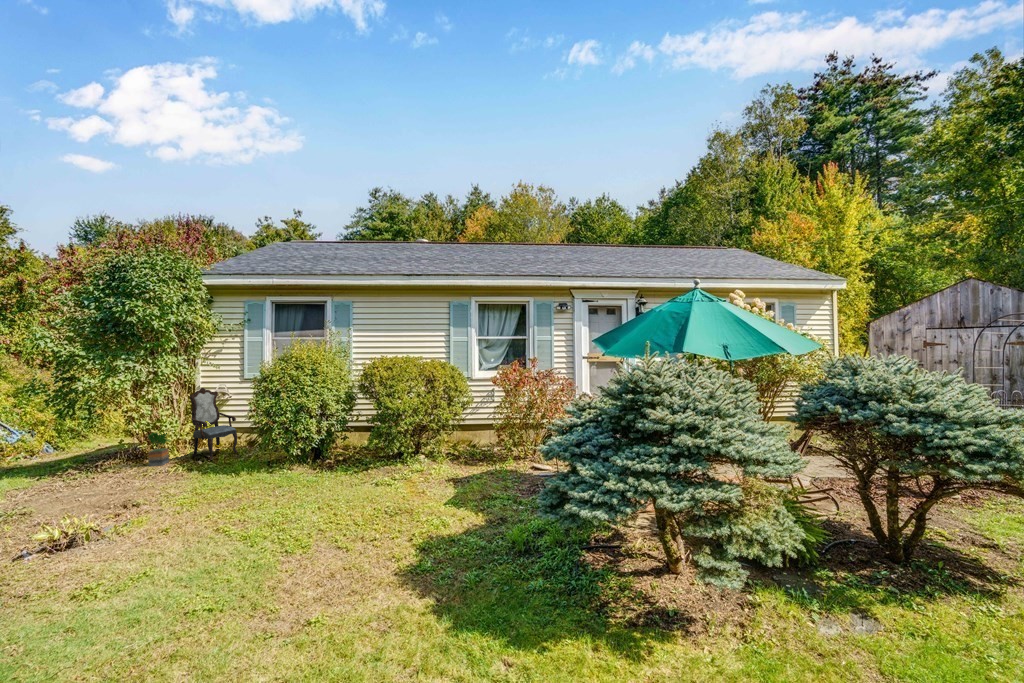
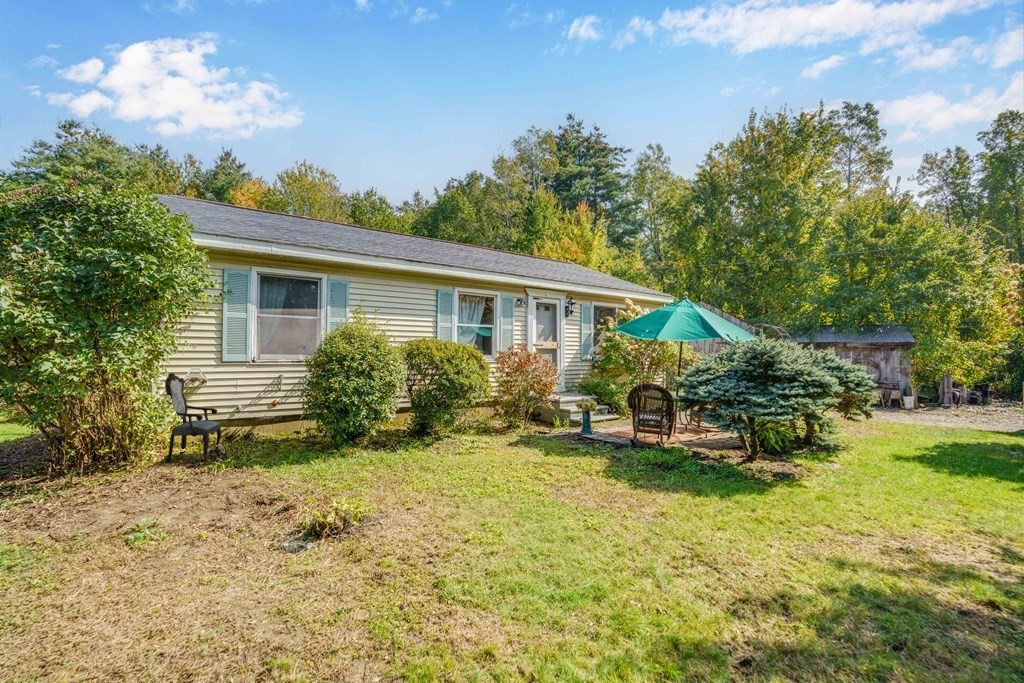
potted tree: present [148,432,170,466] -> none [124,429,162,475]

